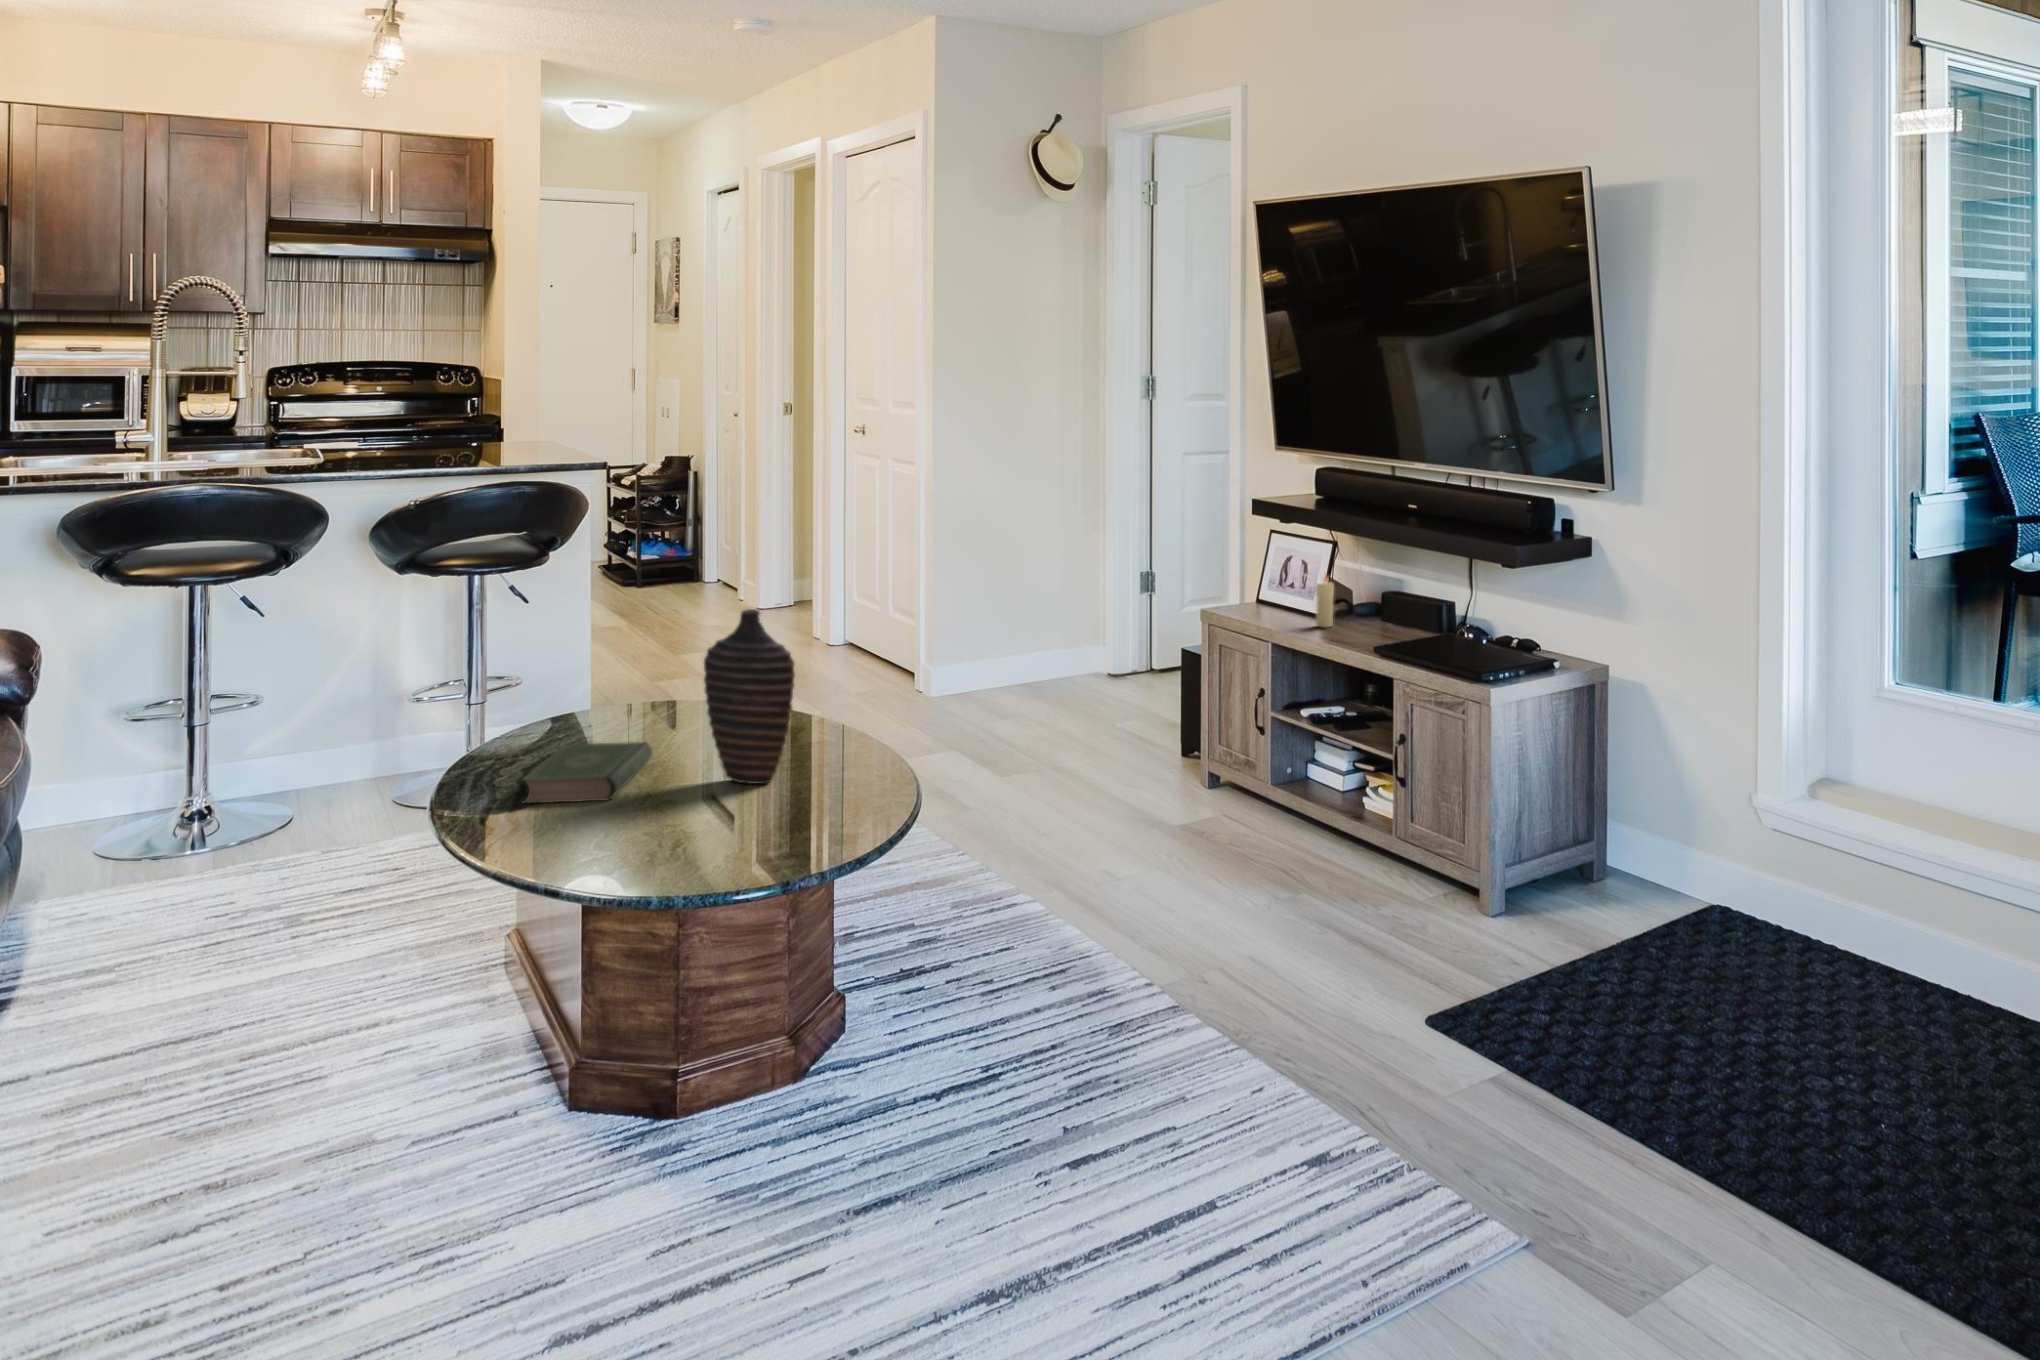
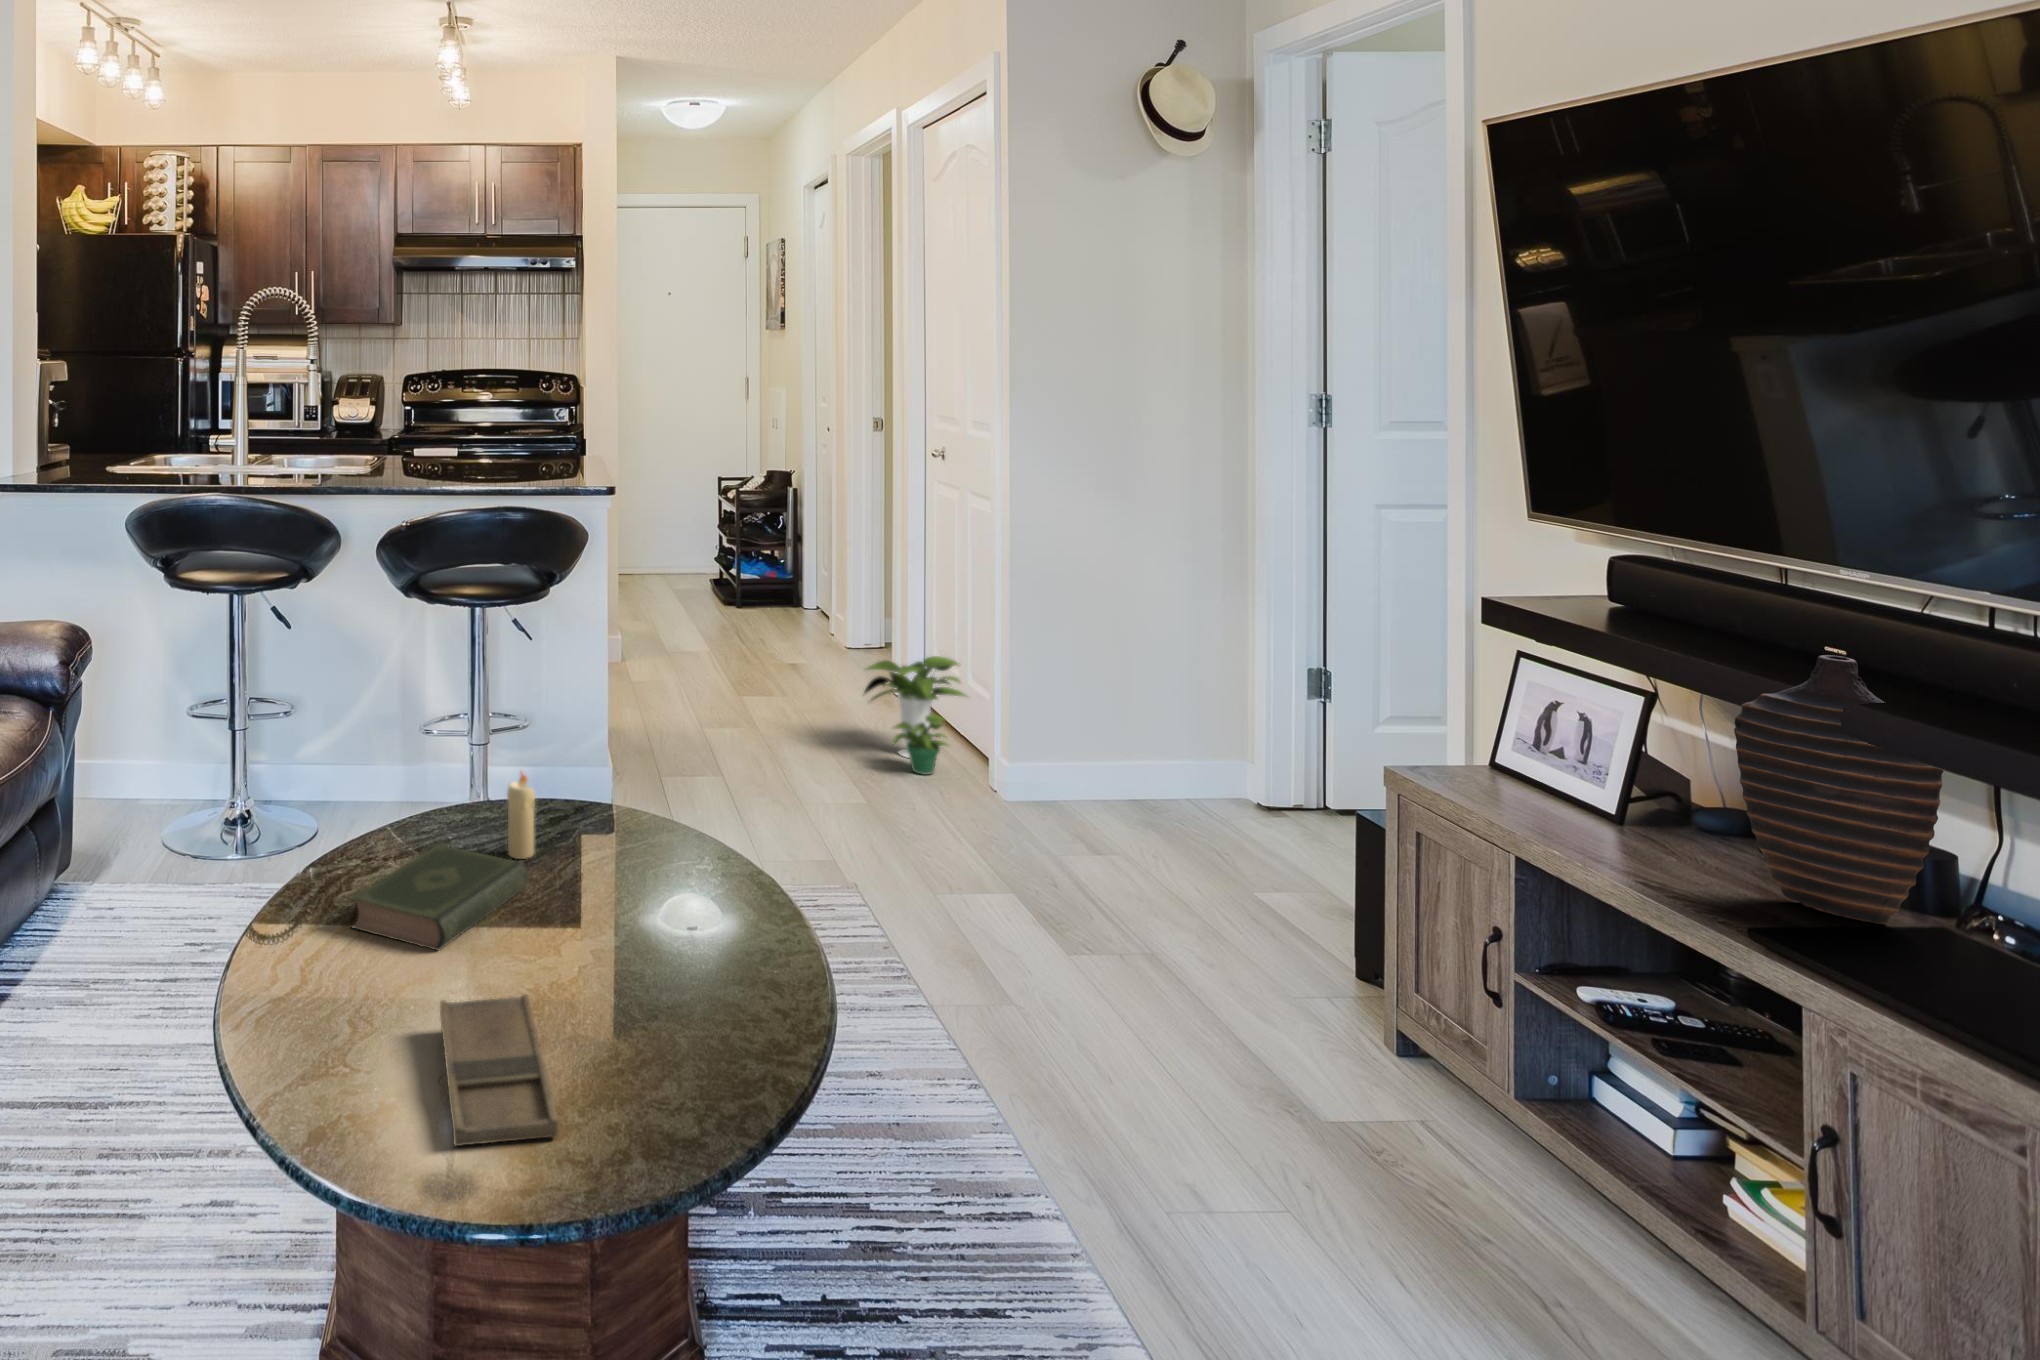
candle: present [1316,575,1334,627] -> present [507,773,535,859]
potted plant: none [810,599,905,698] -> present [865,656,966,775]
decorative vase: present [704,609,795,784] -> present [1734,655,1943,924]
tray: none [652,794,777,862] -> present [440,995,559,1146]

